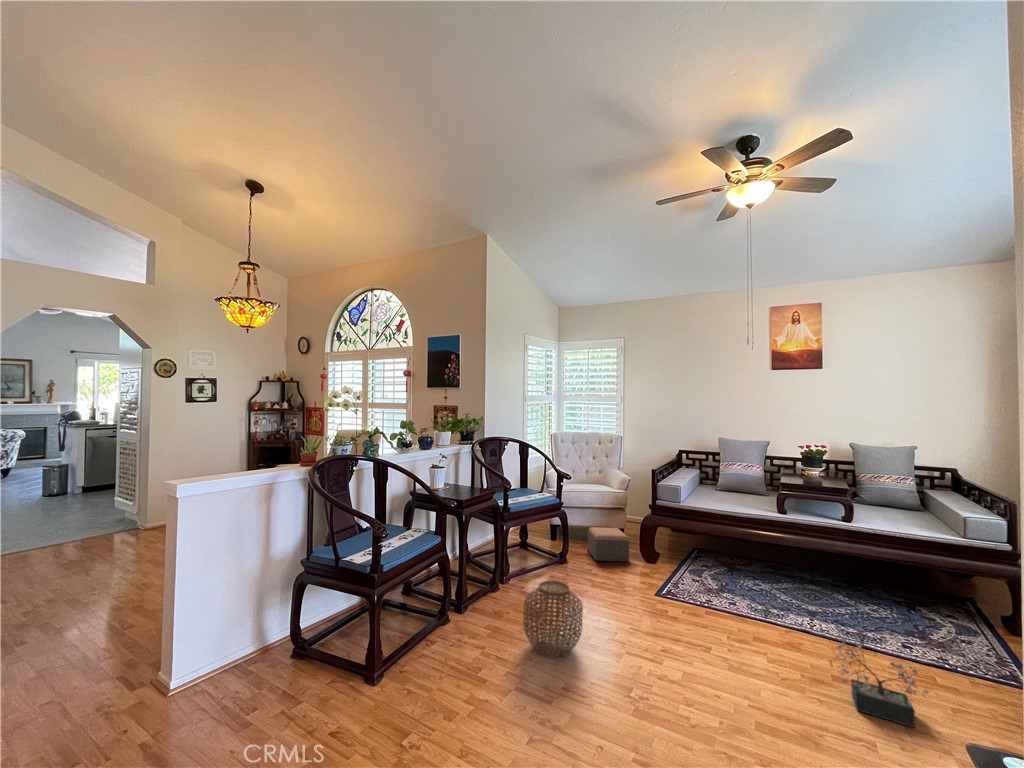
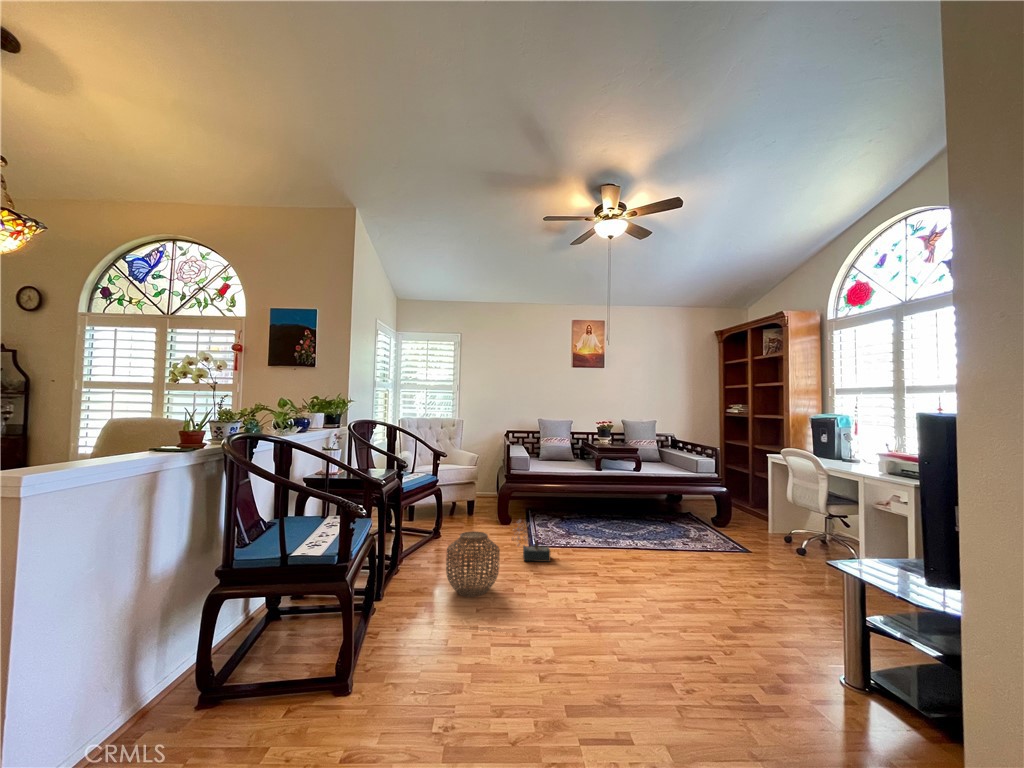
footstool: present [587,527,629,561] -> none [445,499,486,528]
decorative plant: present [829,633,929,728] -> present [516,520,557,561]

